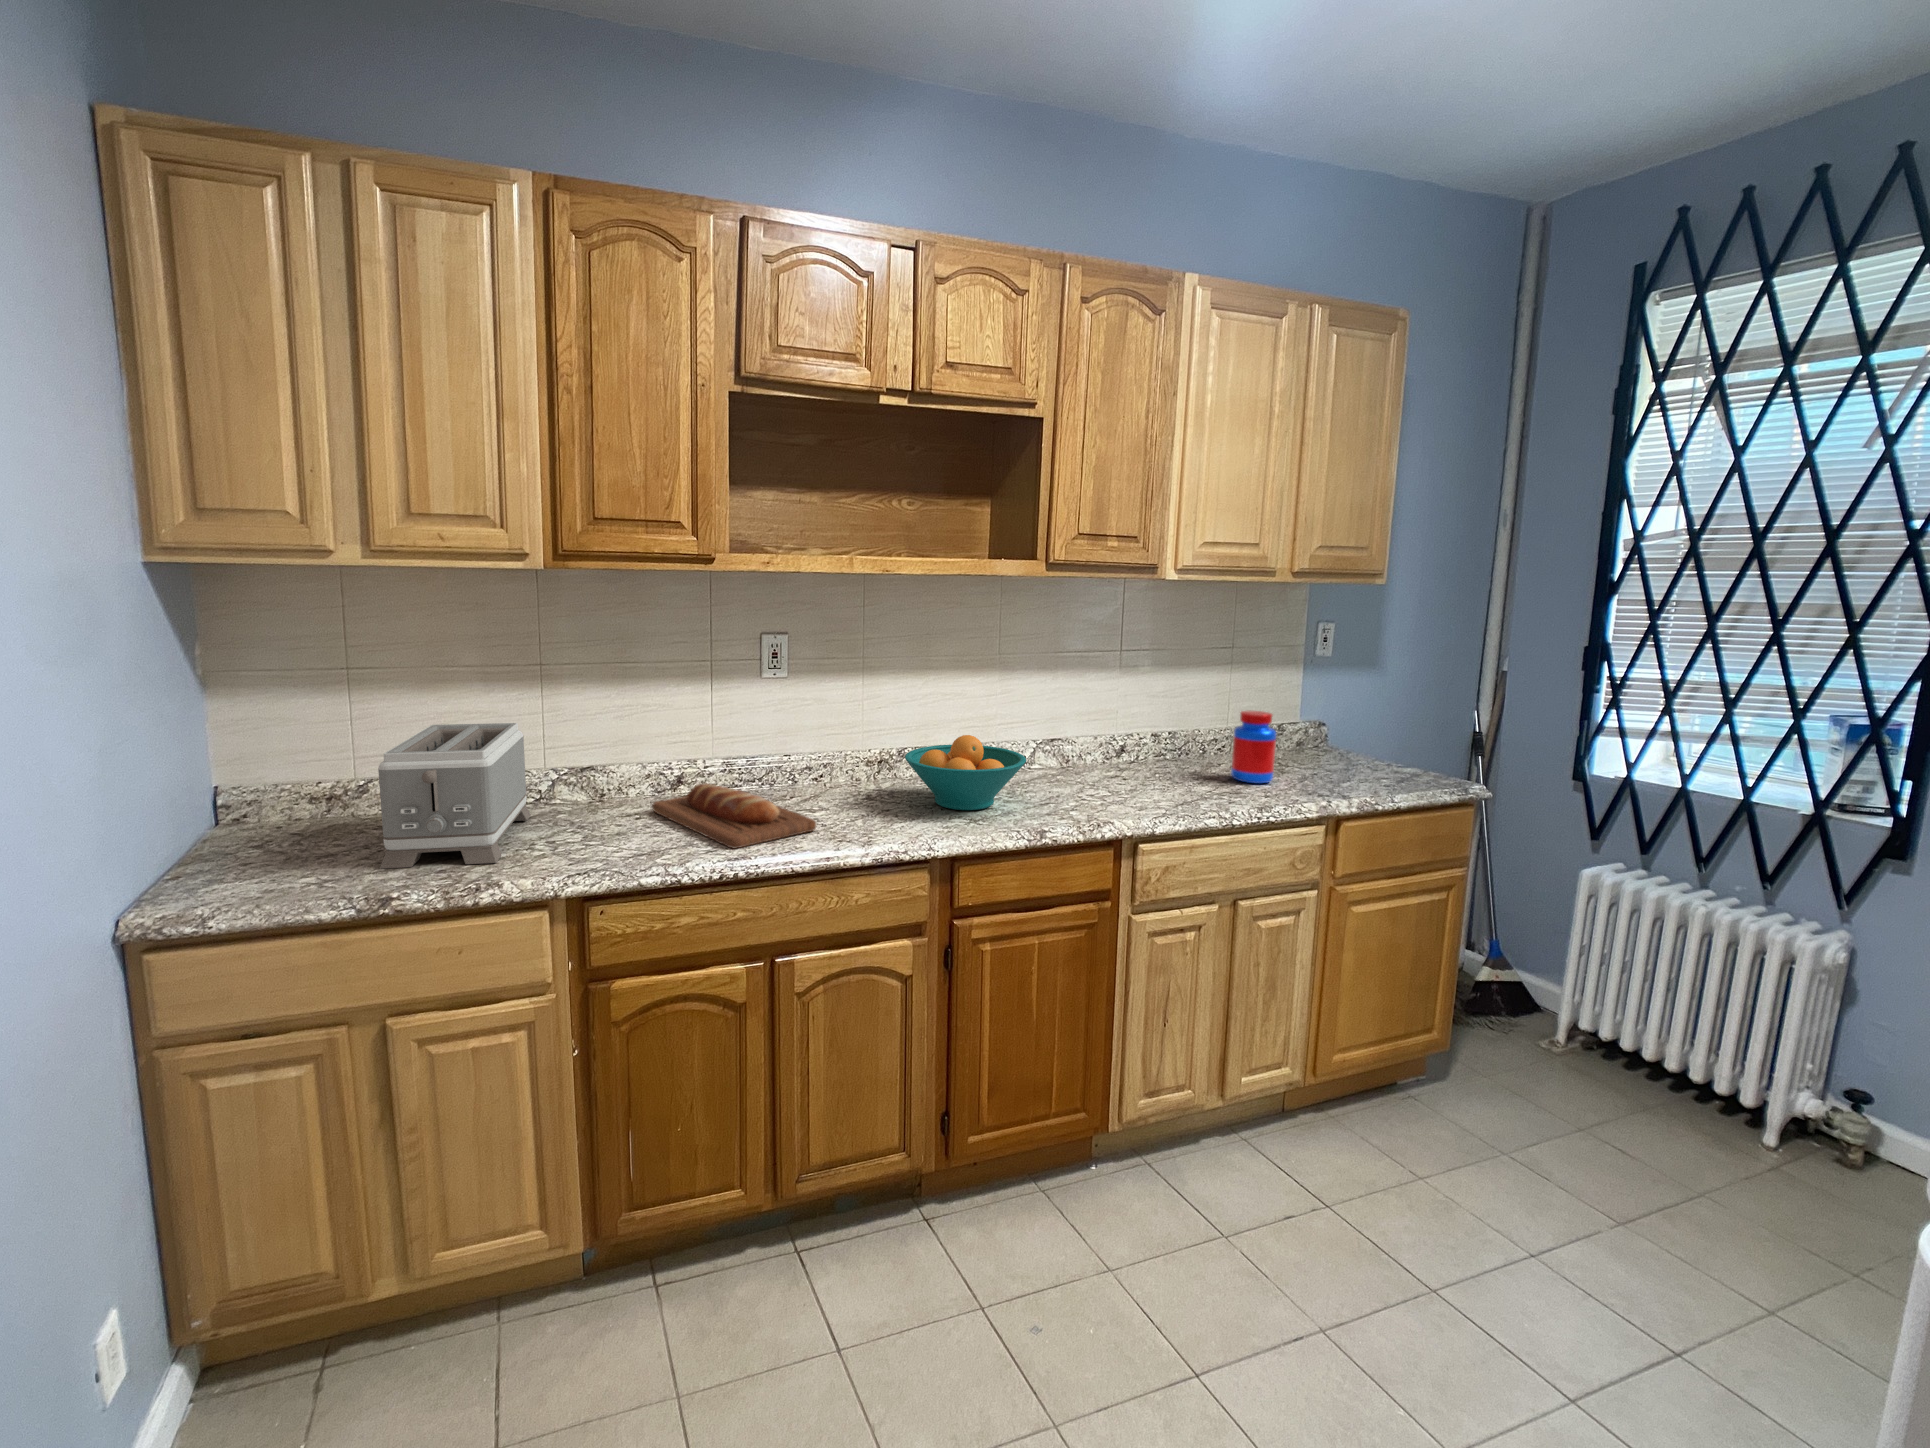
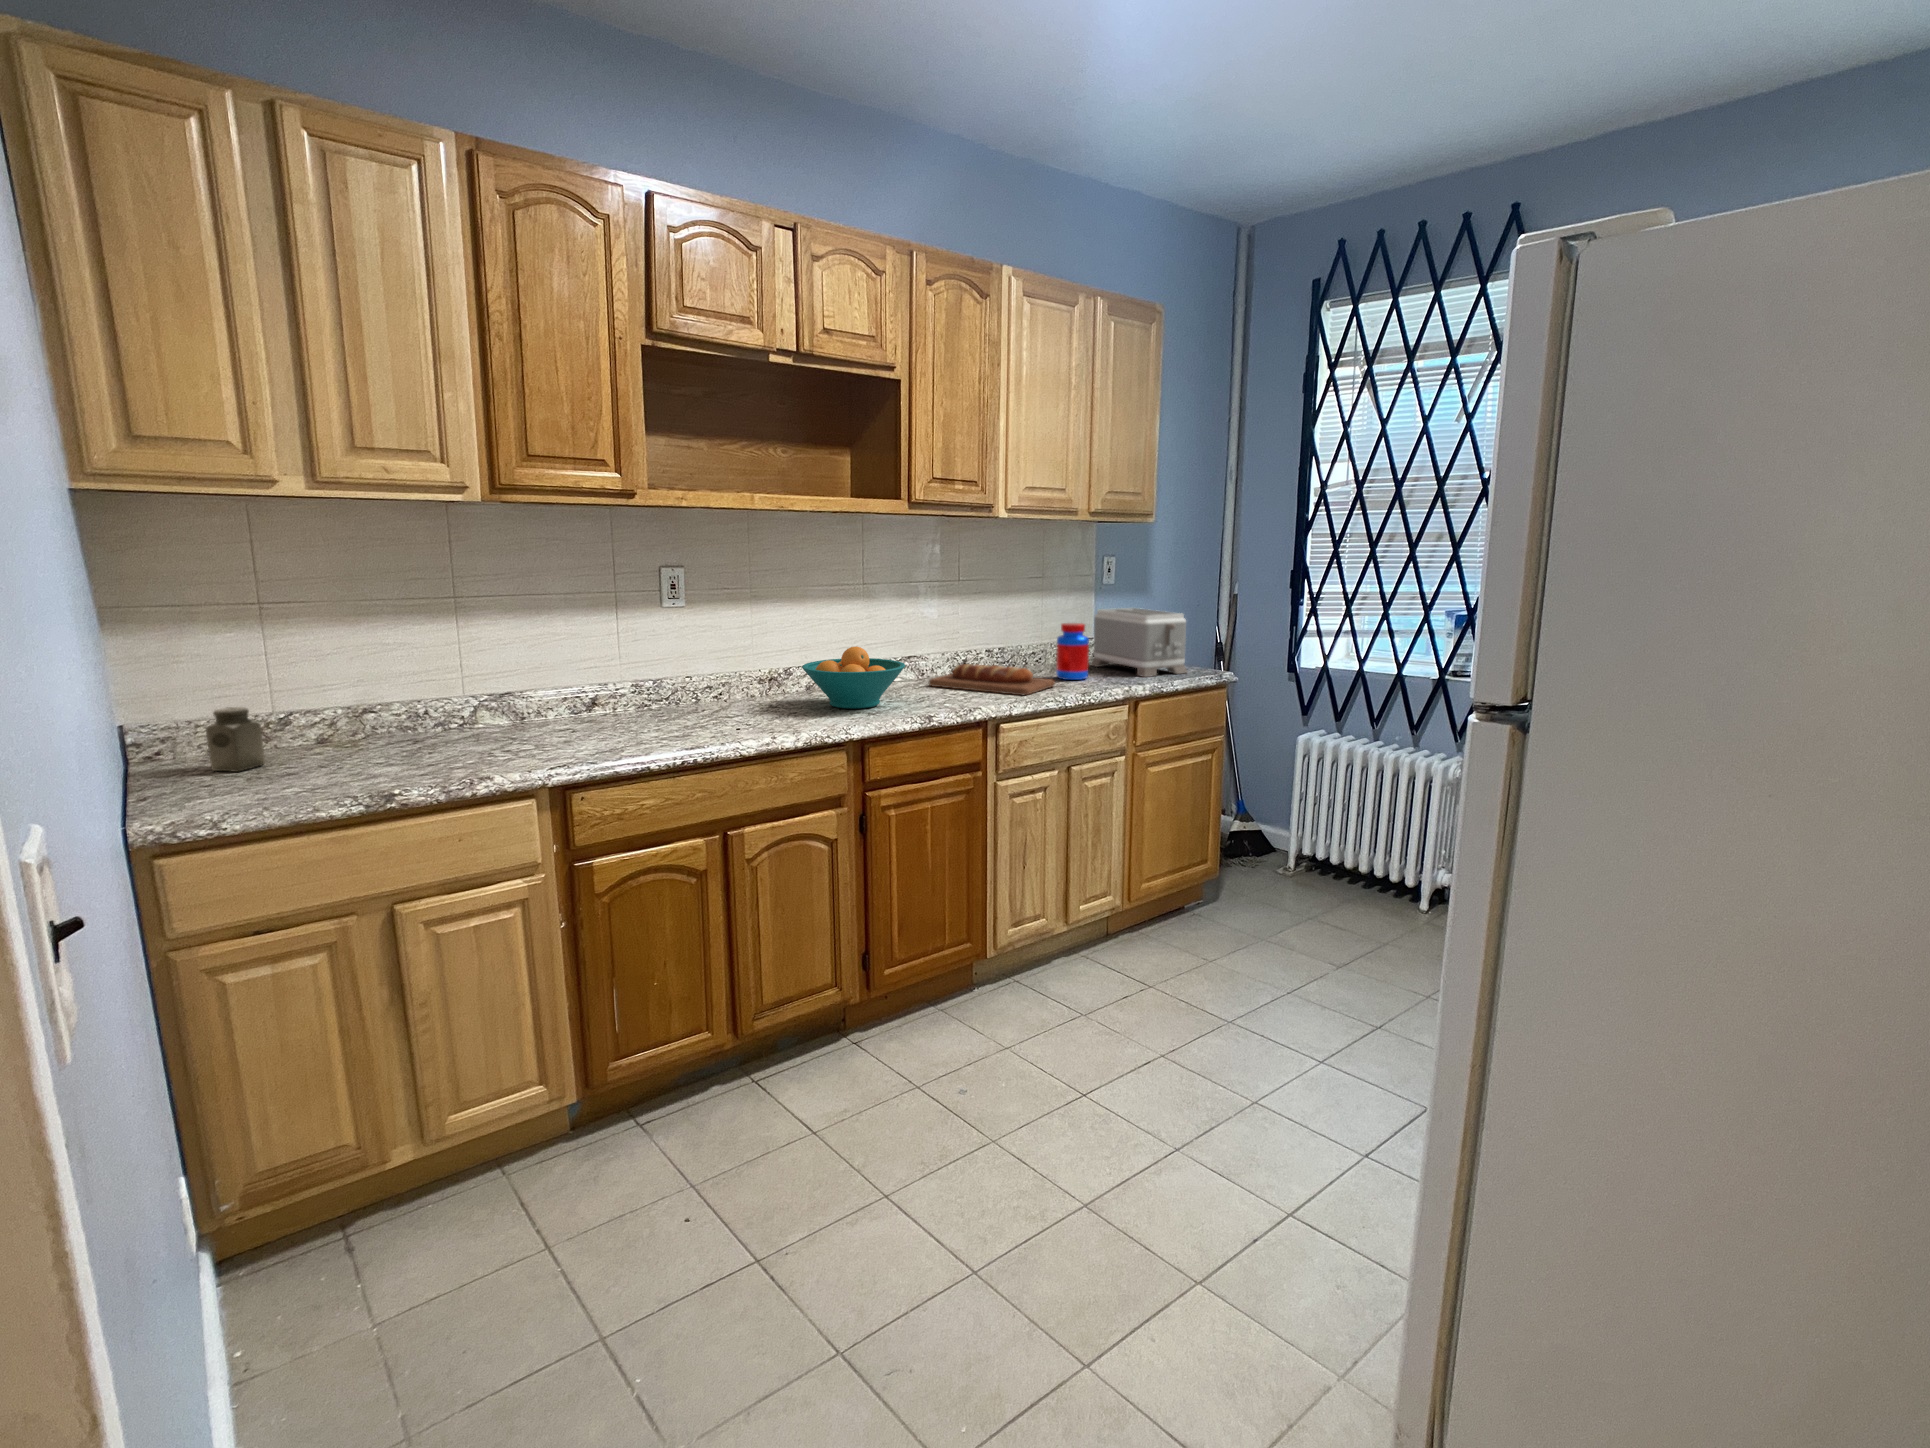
toaster: present [378,723,531,869] -> present [1091,608,1188,677]
salt shaker: none [273,776,328,845] -> present [206,707,265,772]
bread loaf: present [652,783,816,849] -> present [929,664,1055,695]

